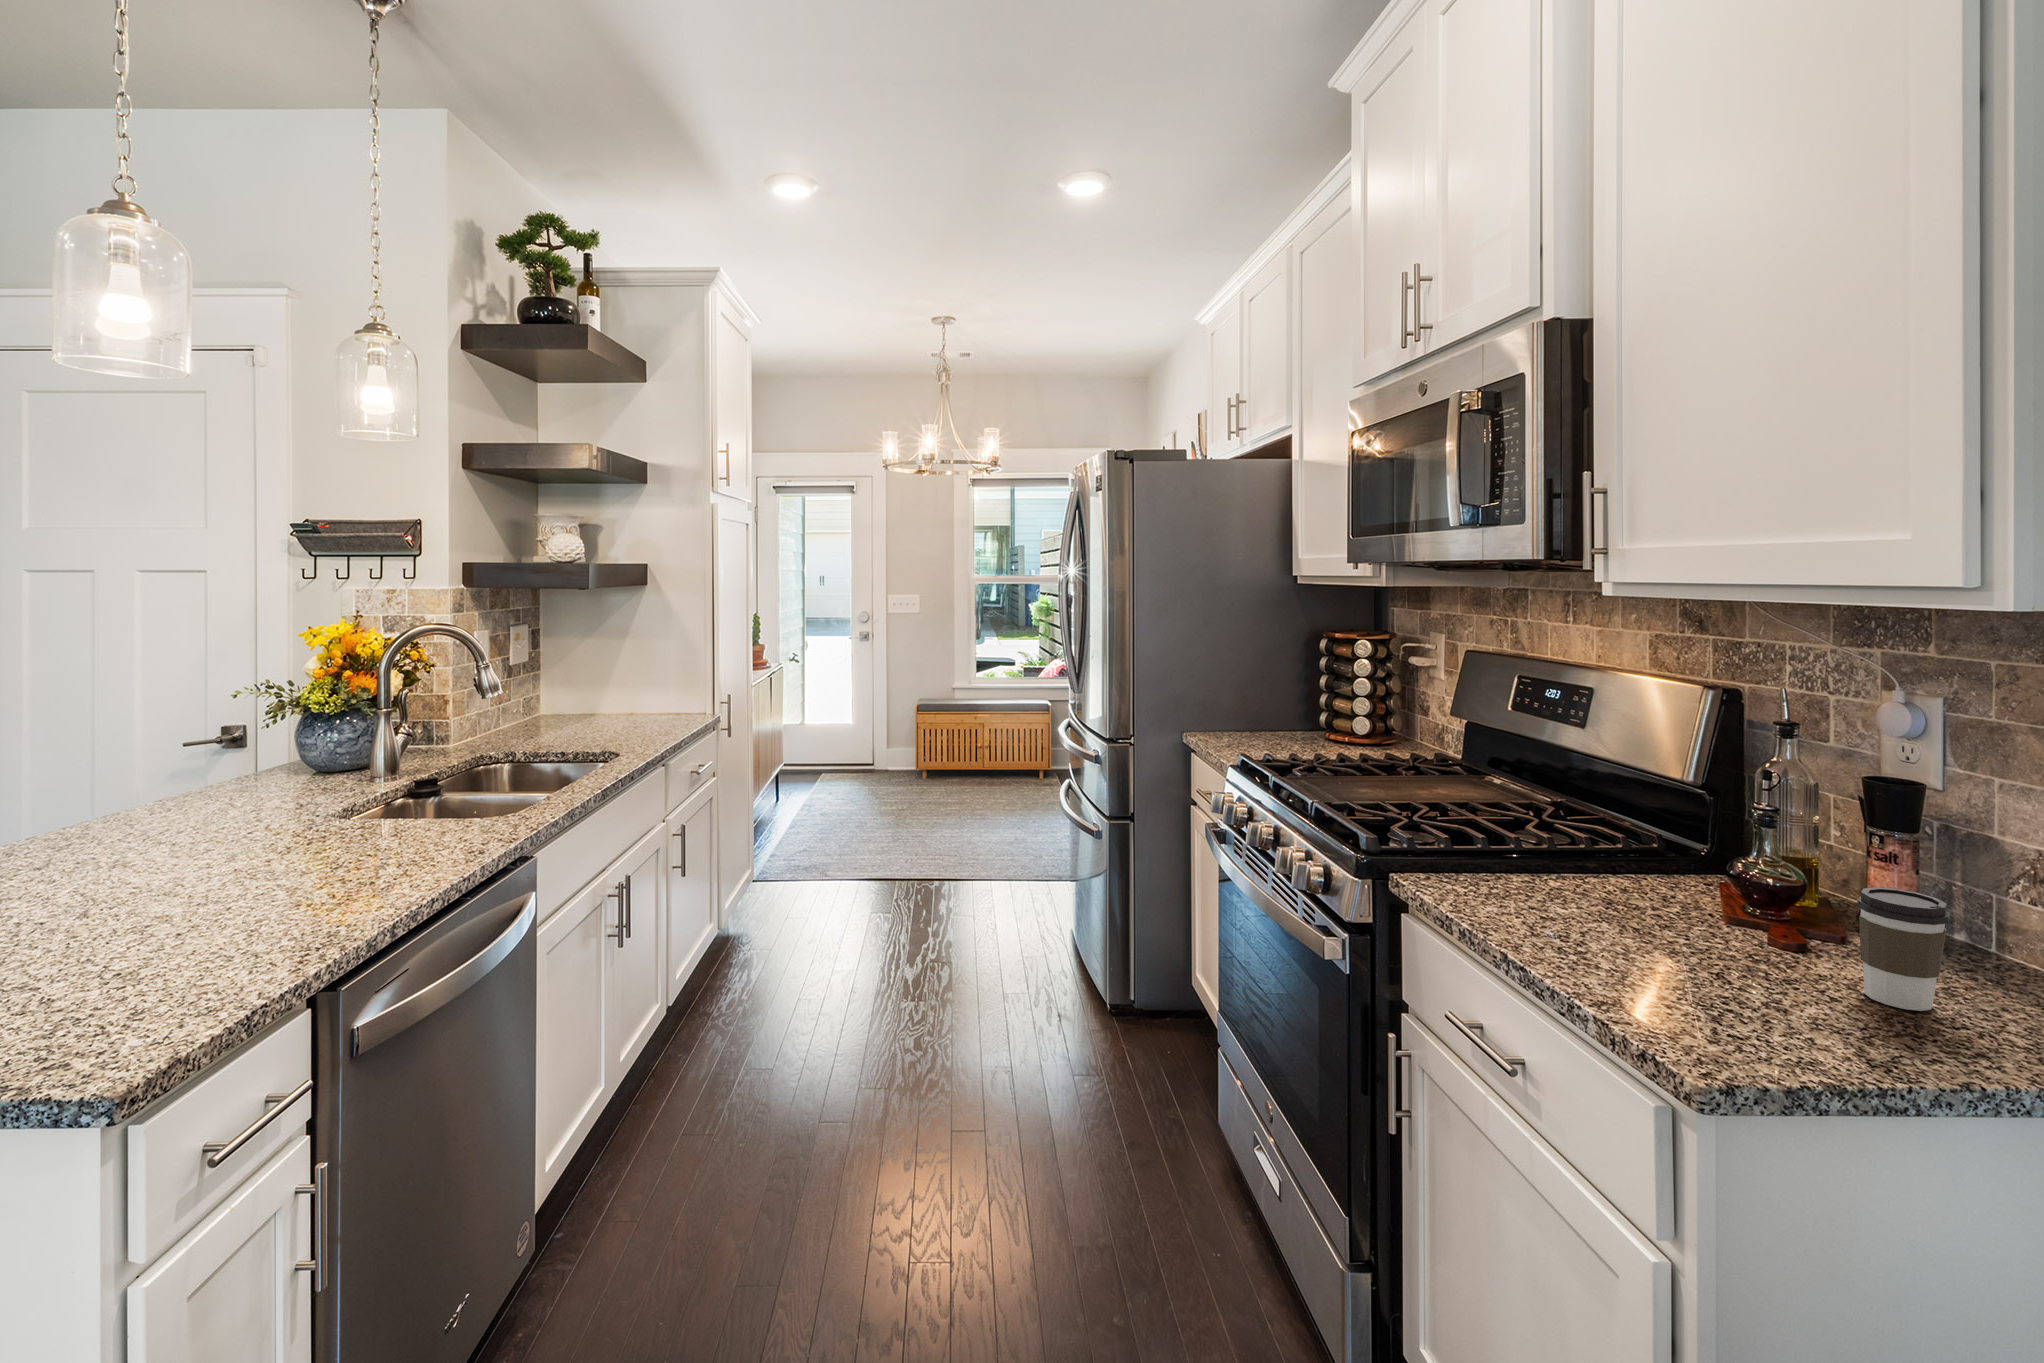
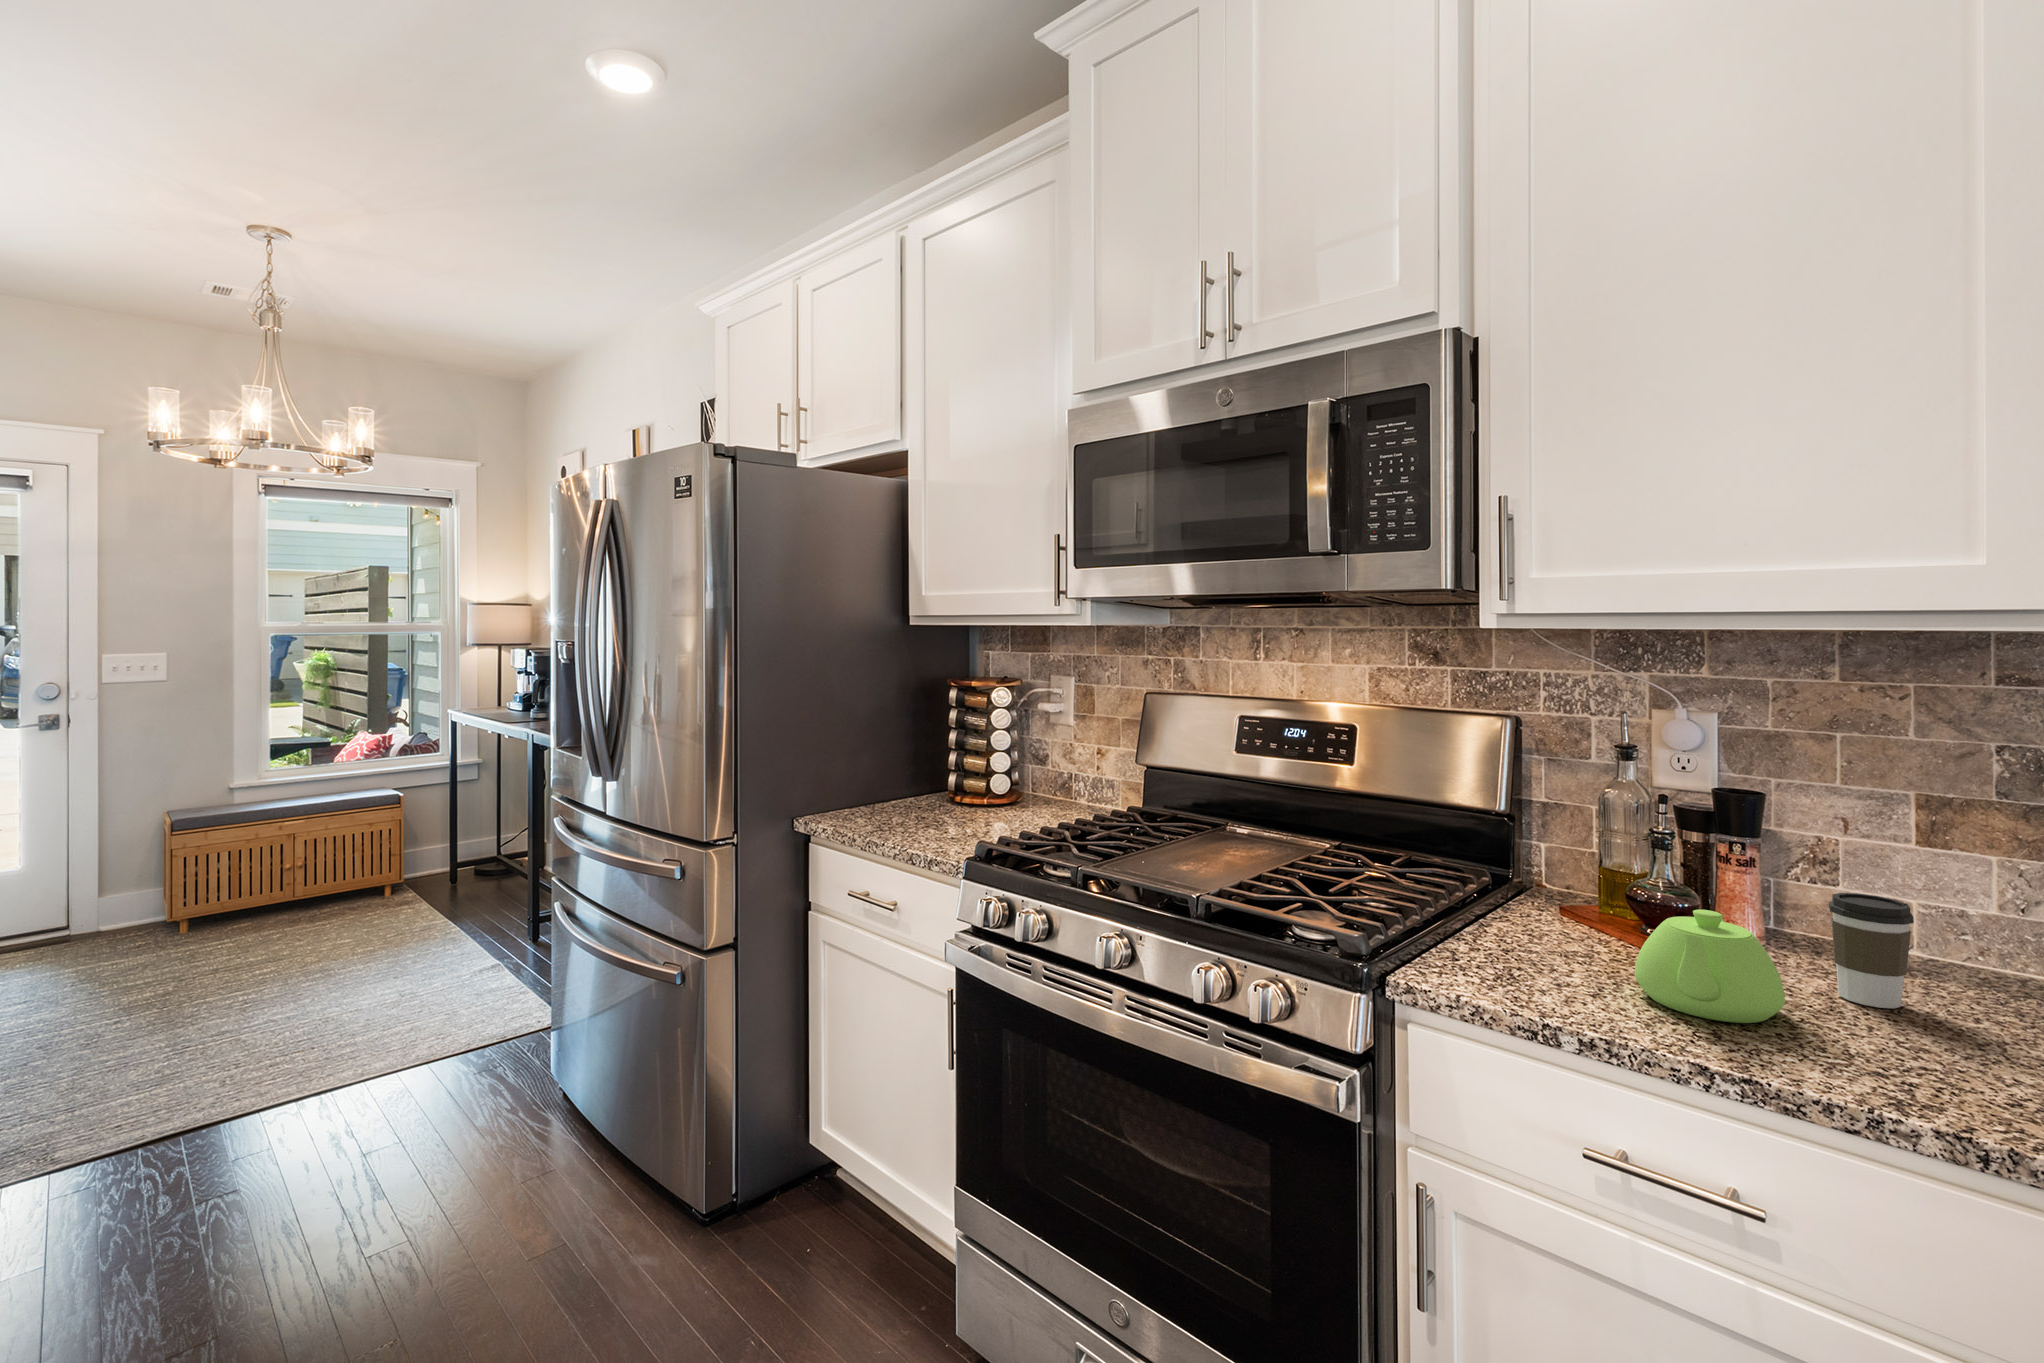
teapot: none [1587,869,1741,974] -> present [1635,910,1785,1023]

